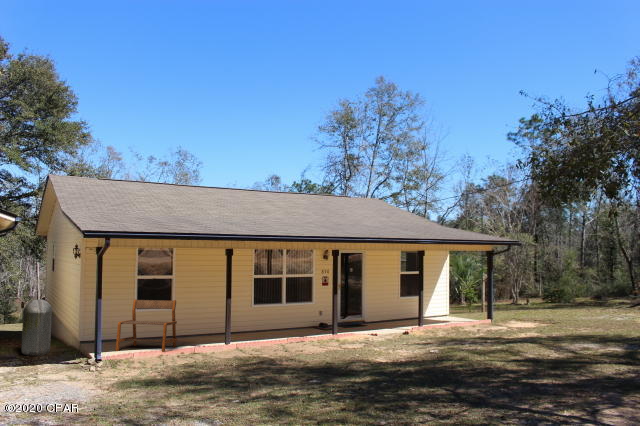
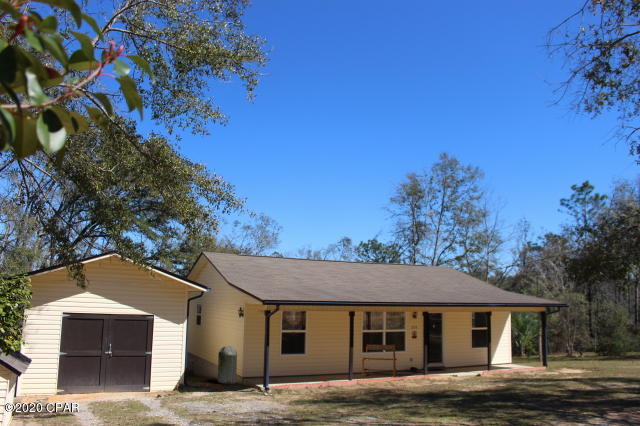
bench: present [116,299,177,352] -> present [362,344,397,377]

